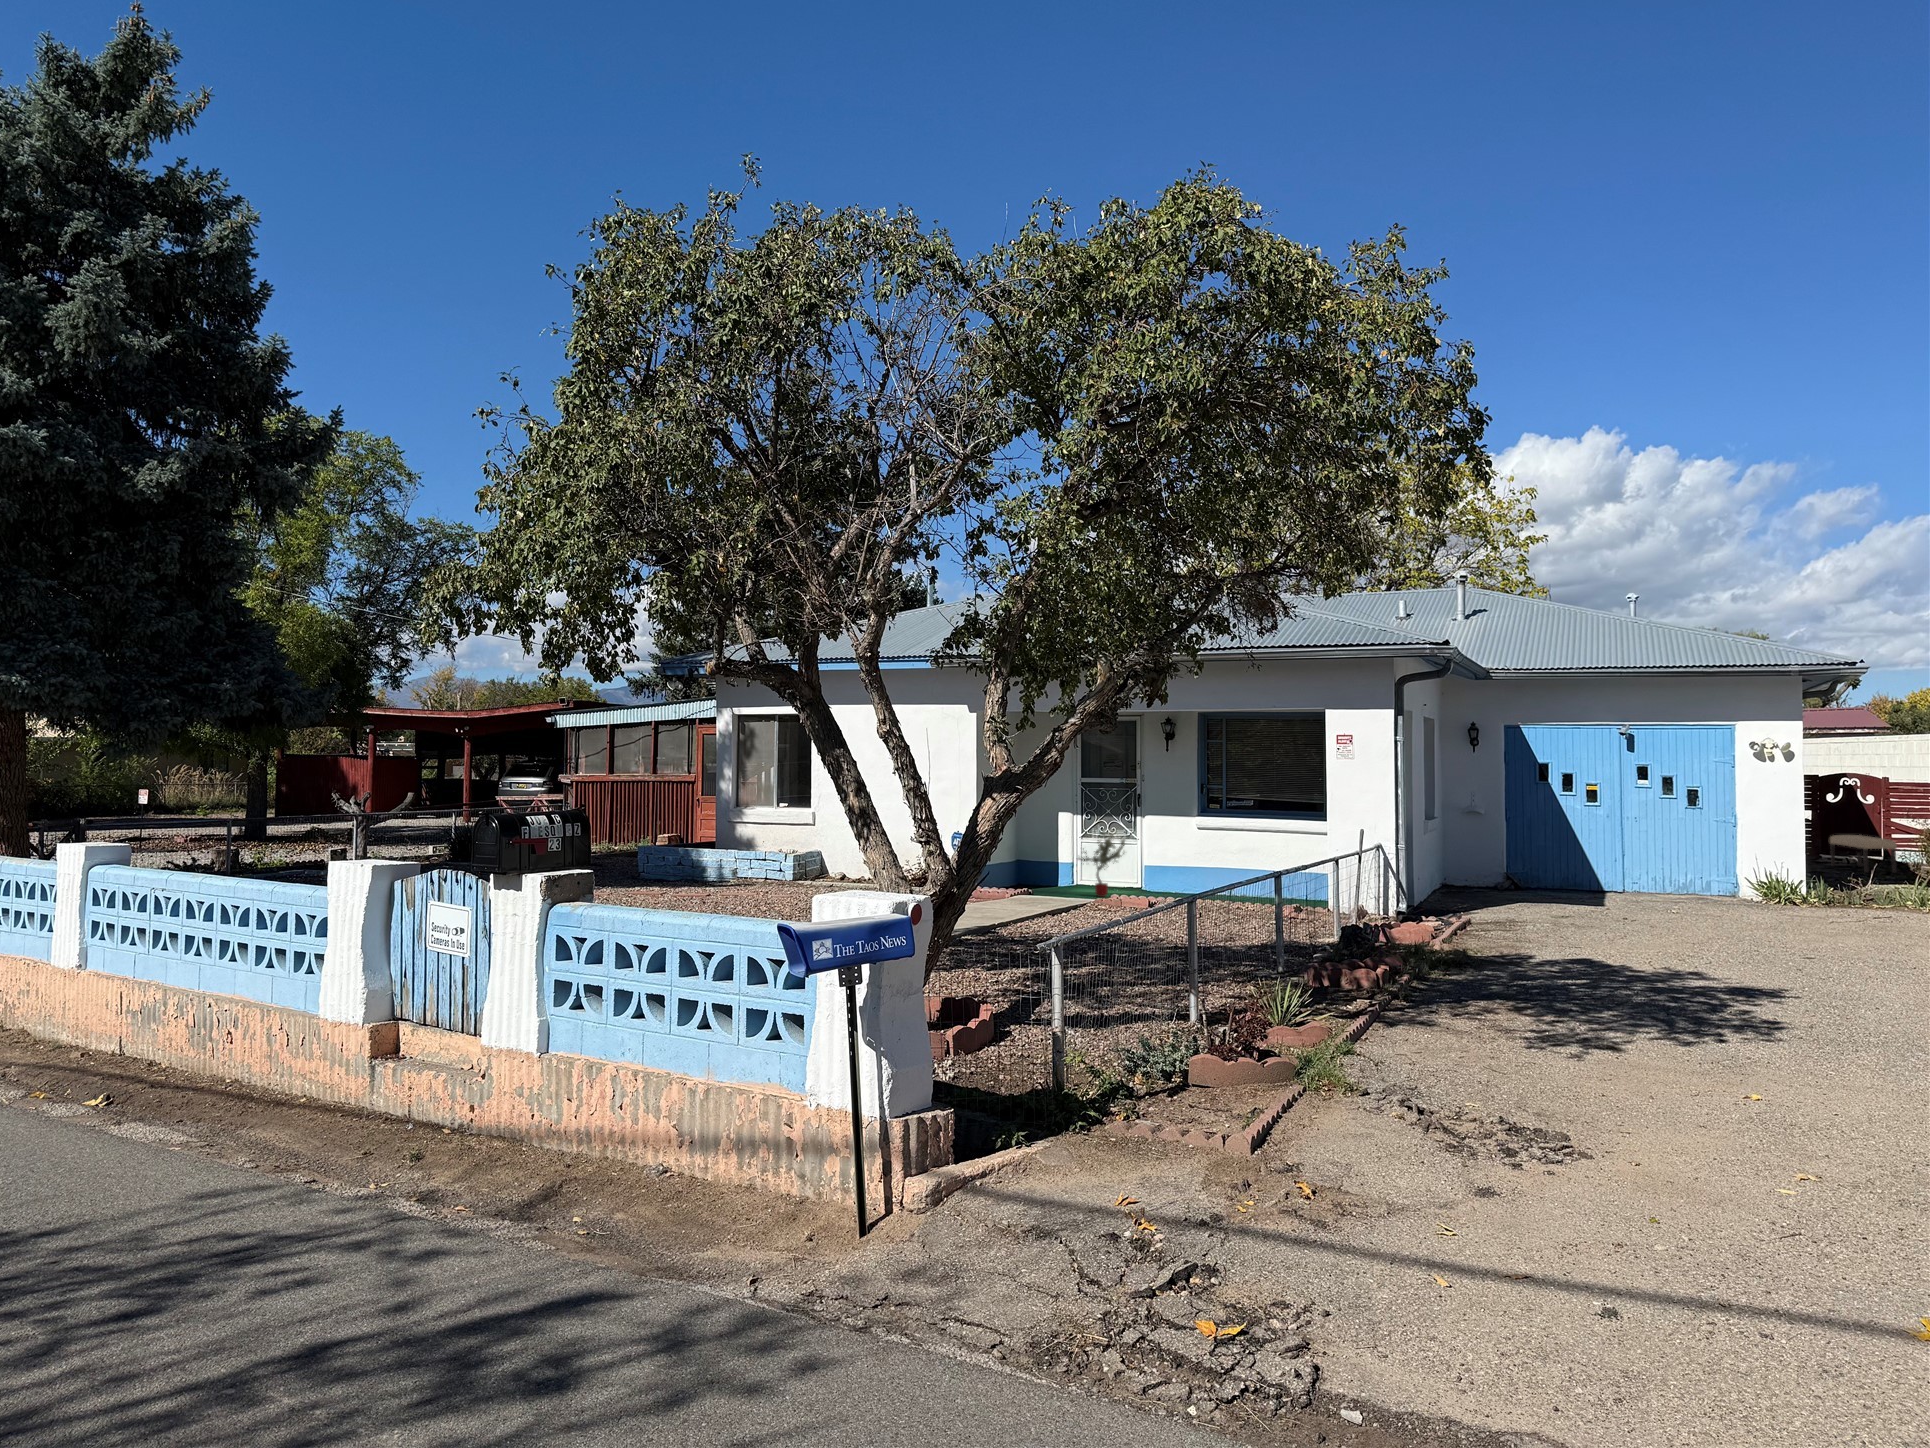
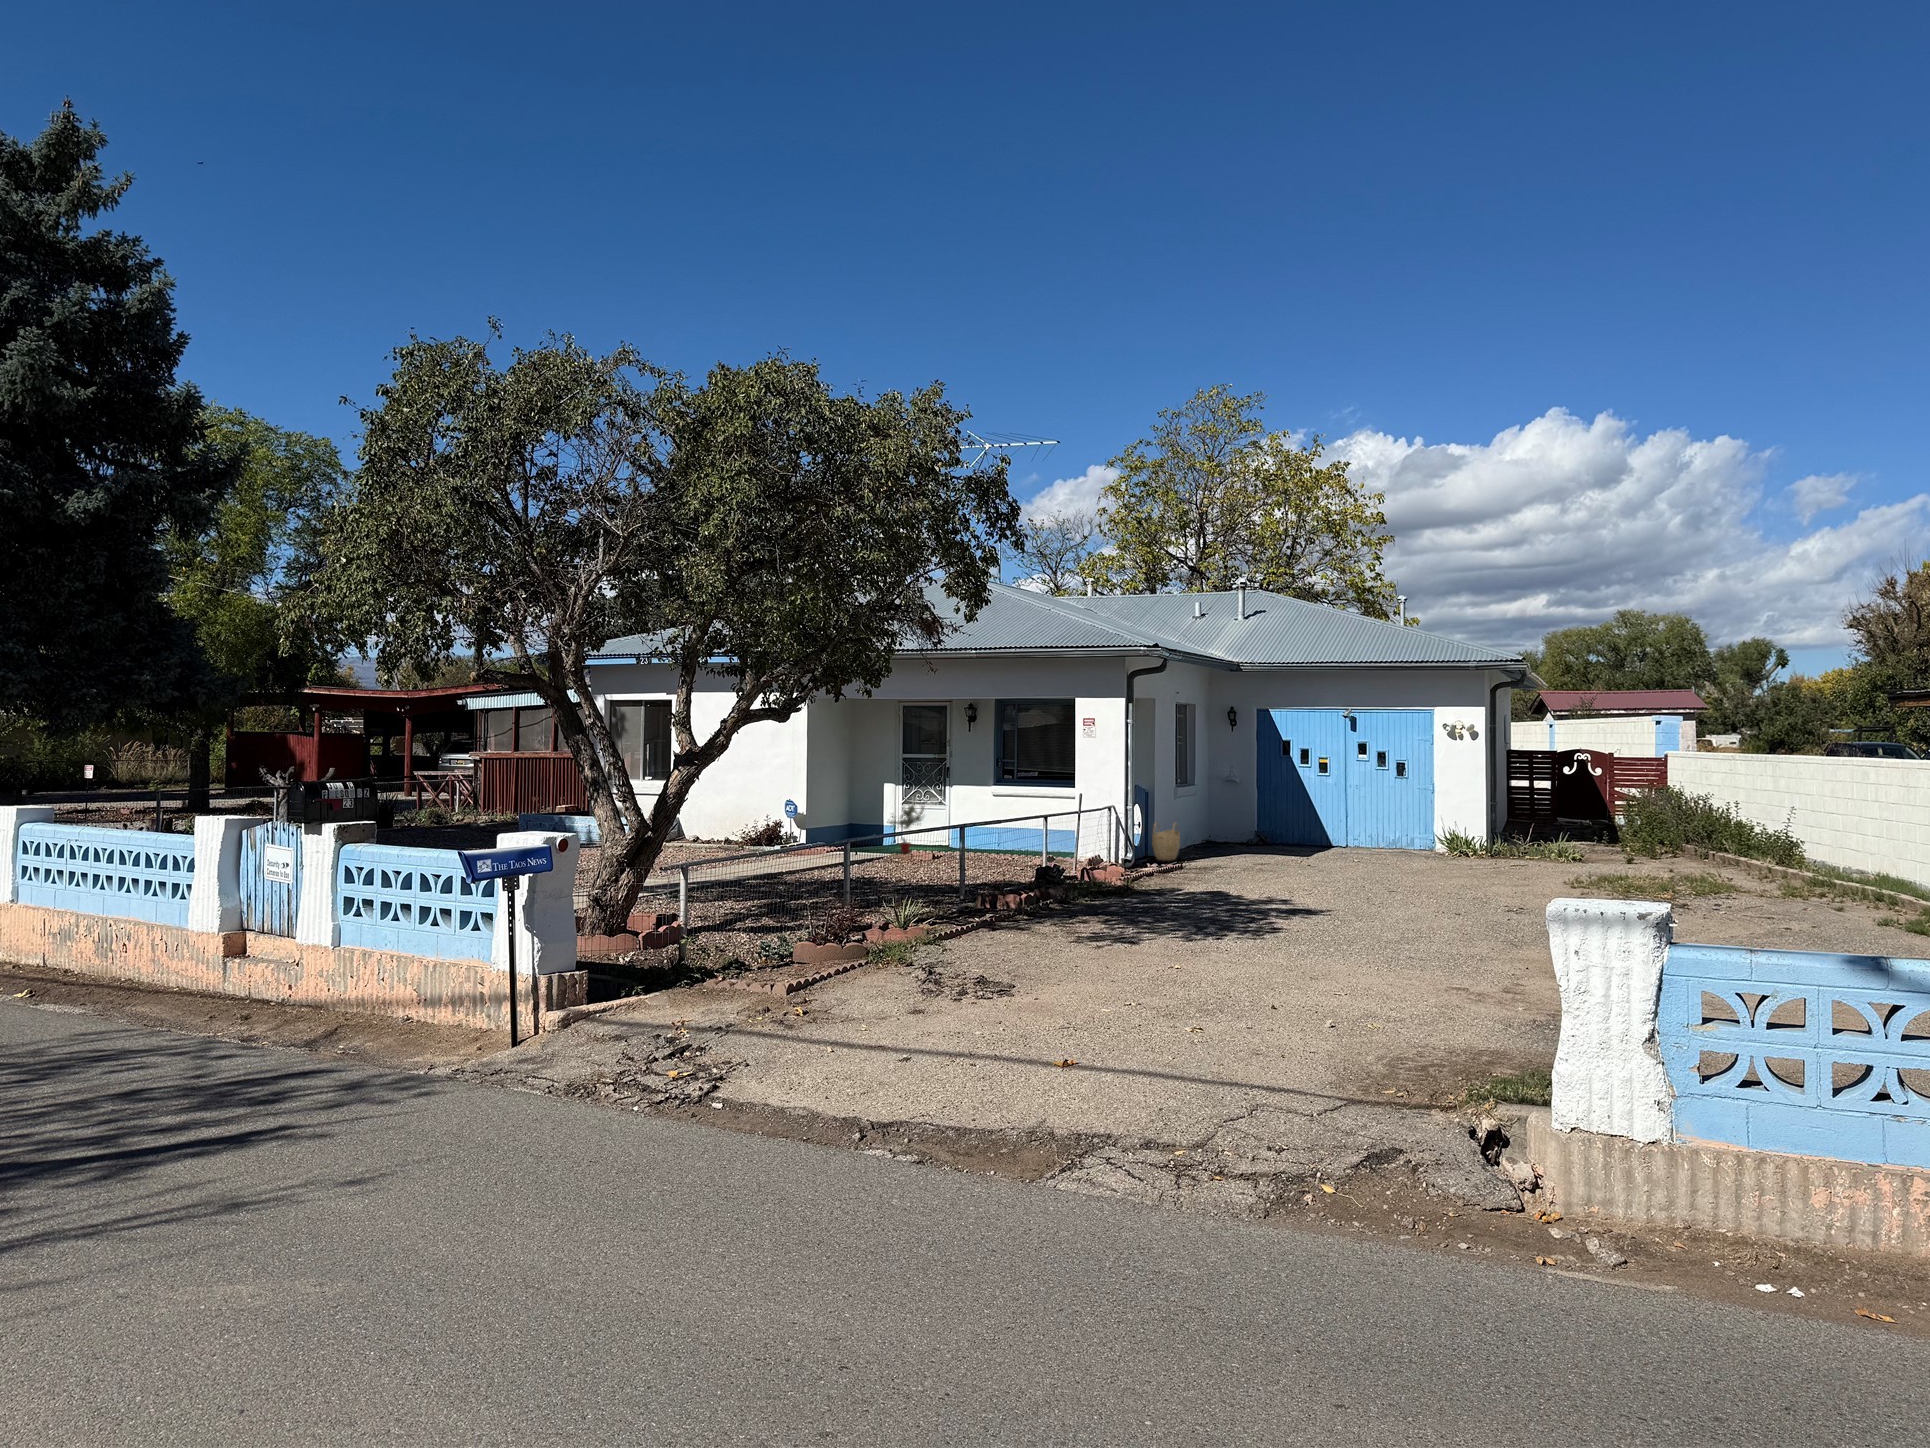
bench: present [1830,835,1897,873] -> none [1544,800,1586,832]
woven basket: none [1419,862,1453,909] -> present [1152,823,1180,861]

